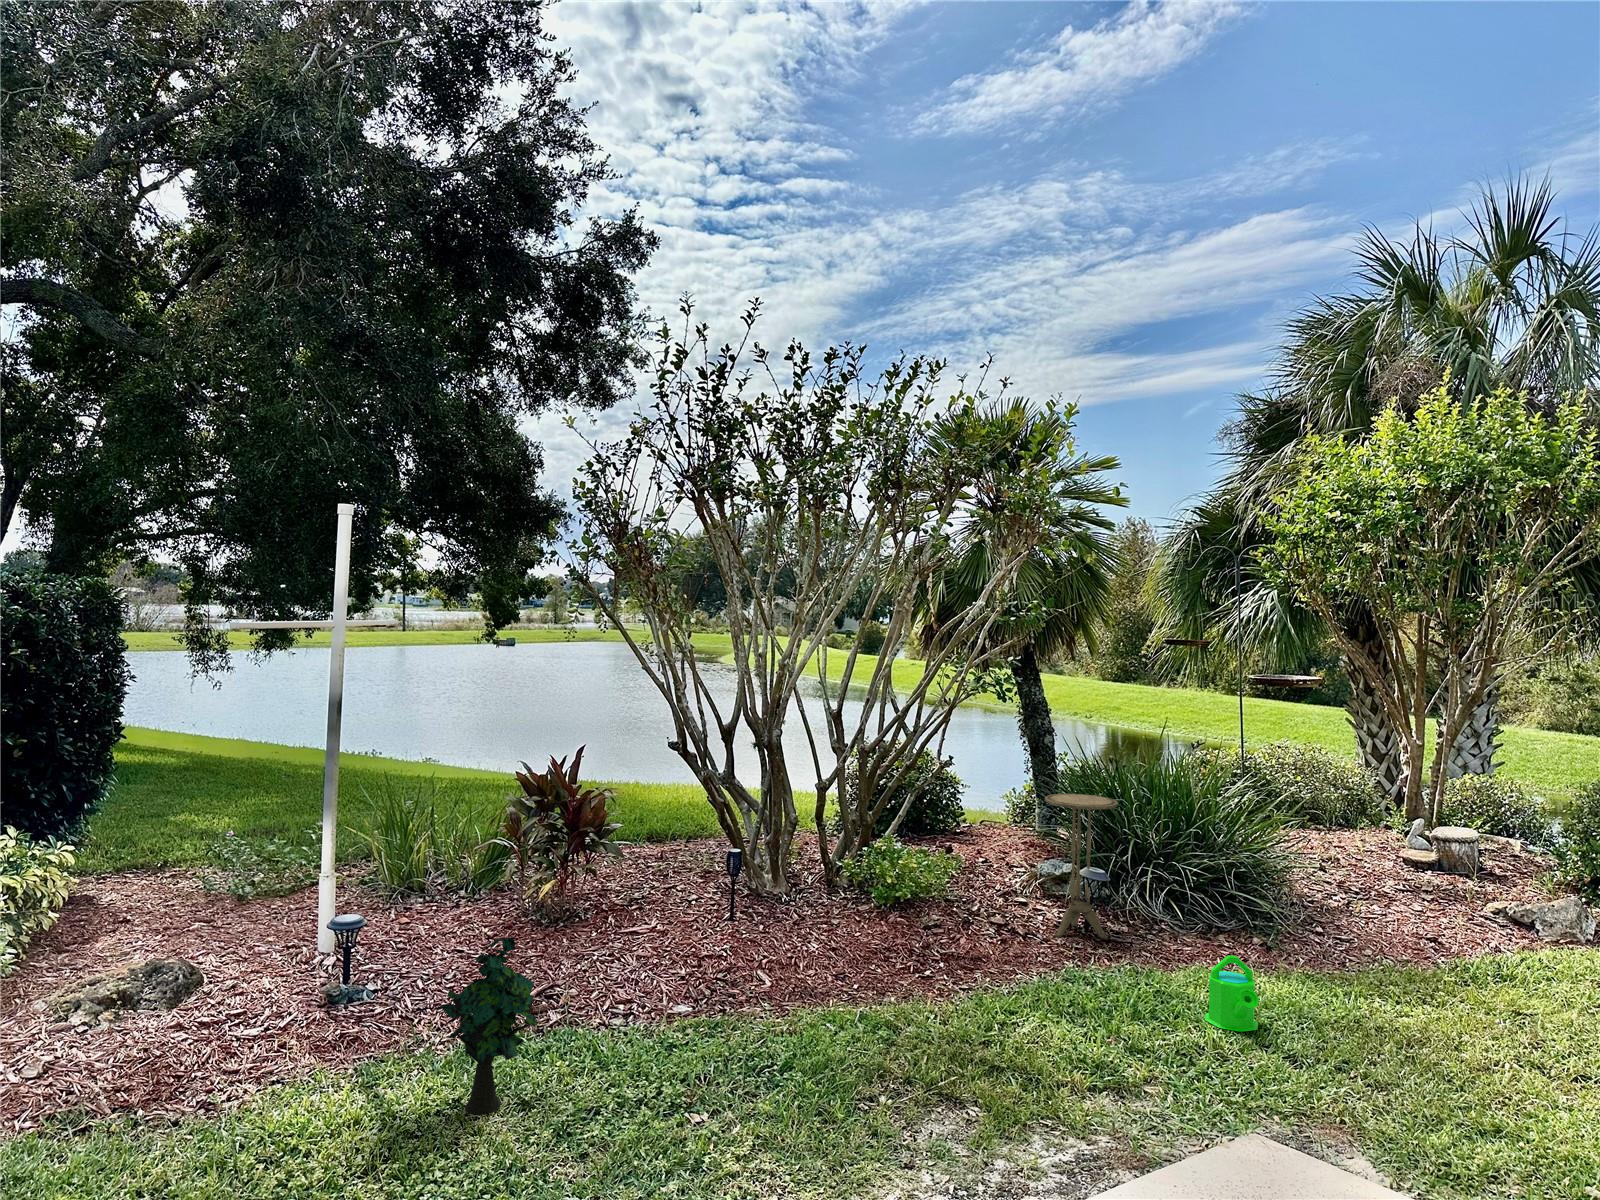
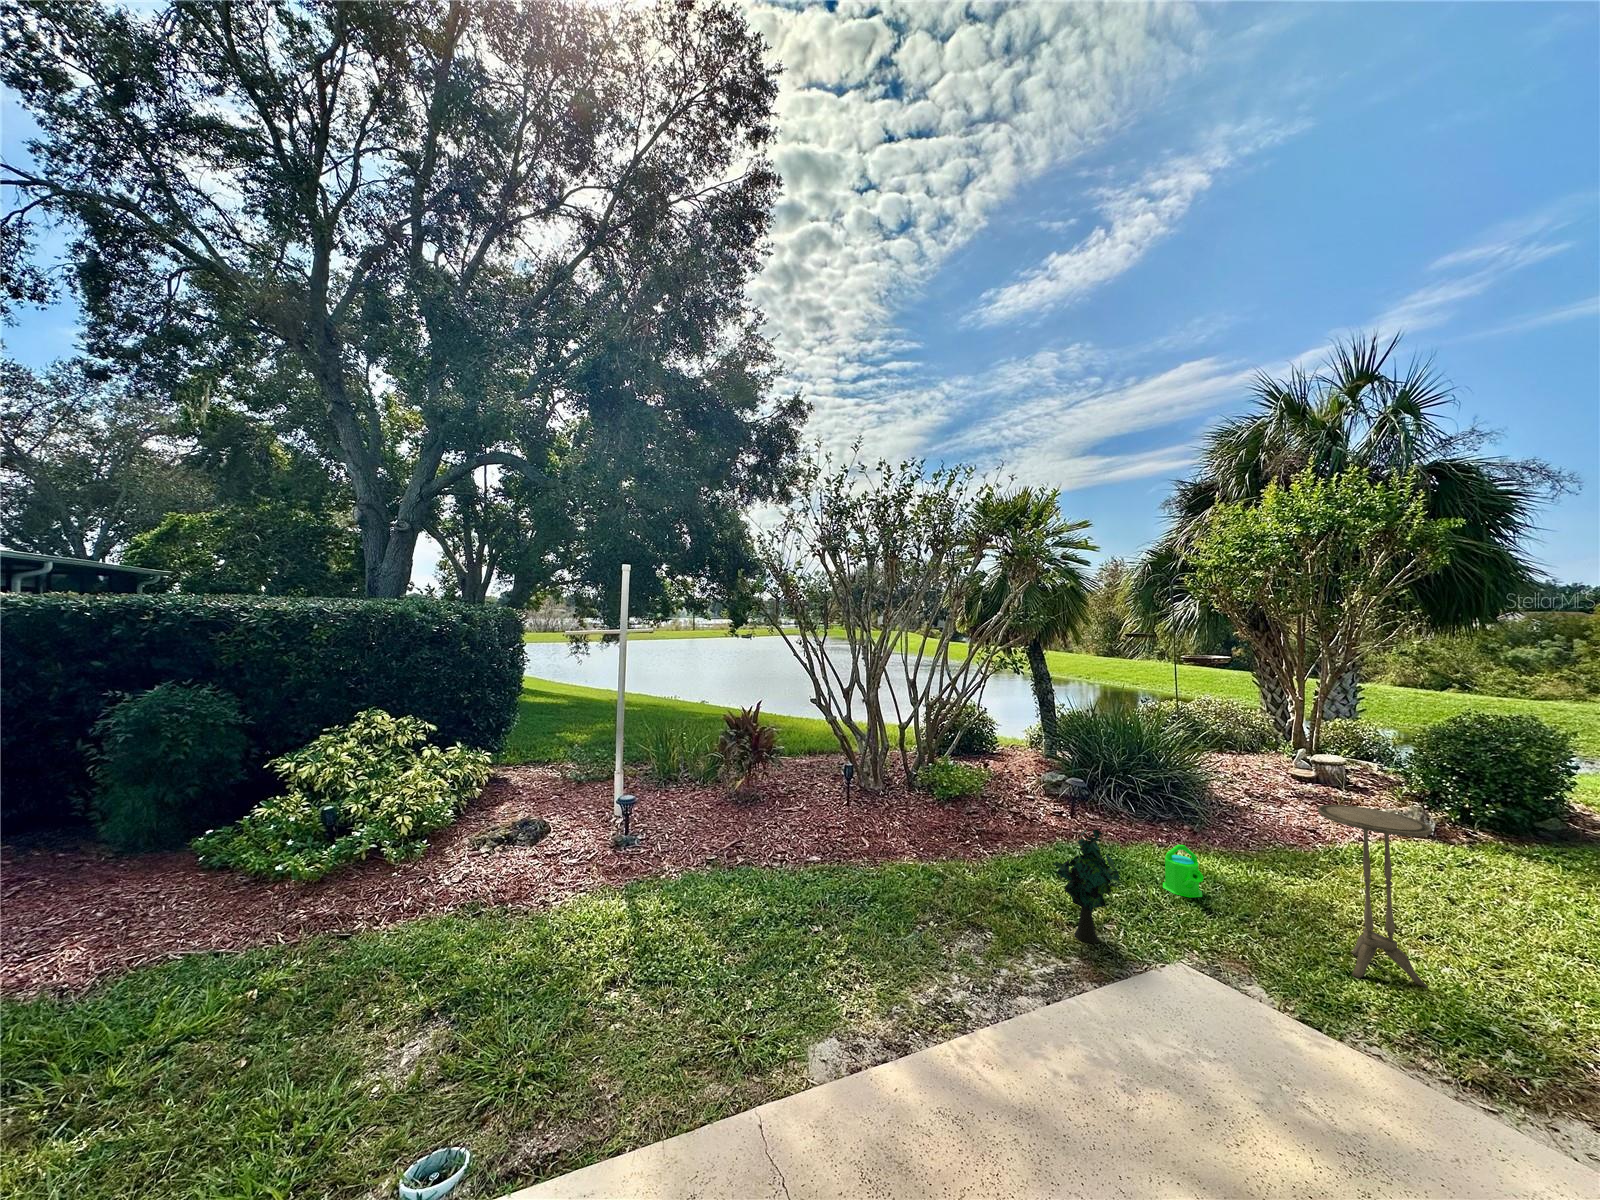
side table: present [1045,794,1118,940] -> present [1318,805,1432,988]
decorative plant: present [434,937,537,1114] -> present [1052,829,1120,943]

